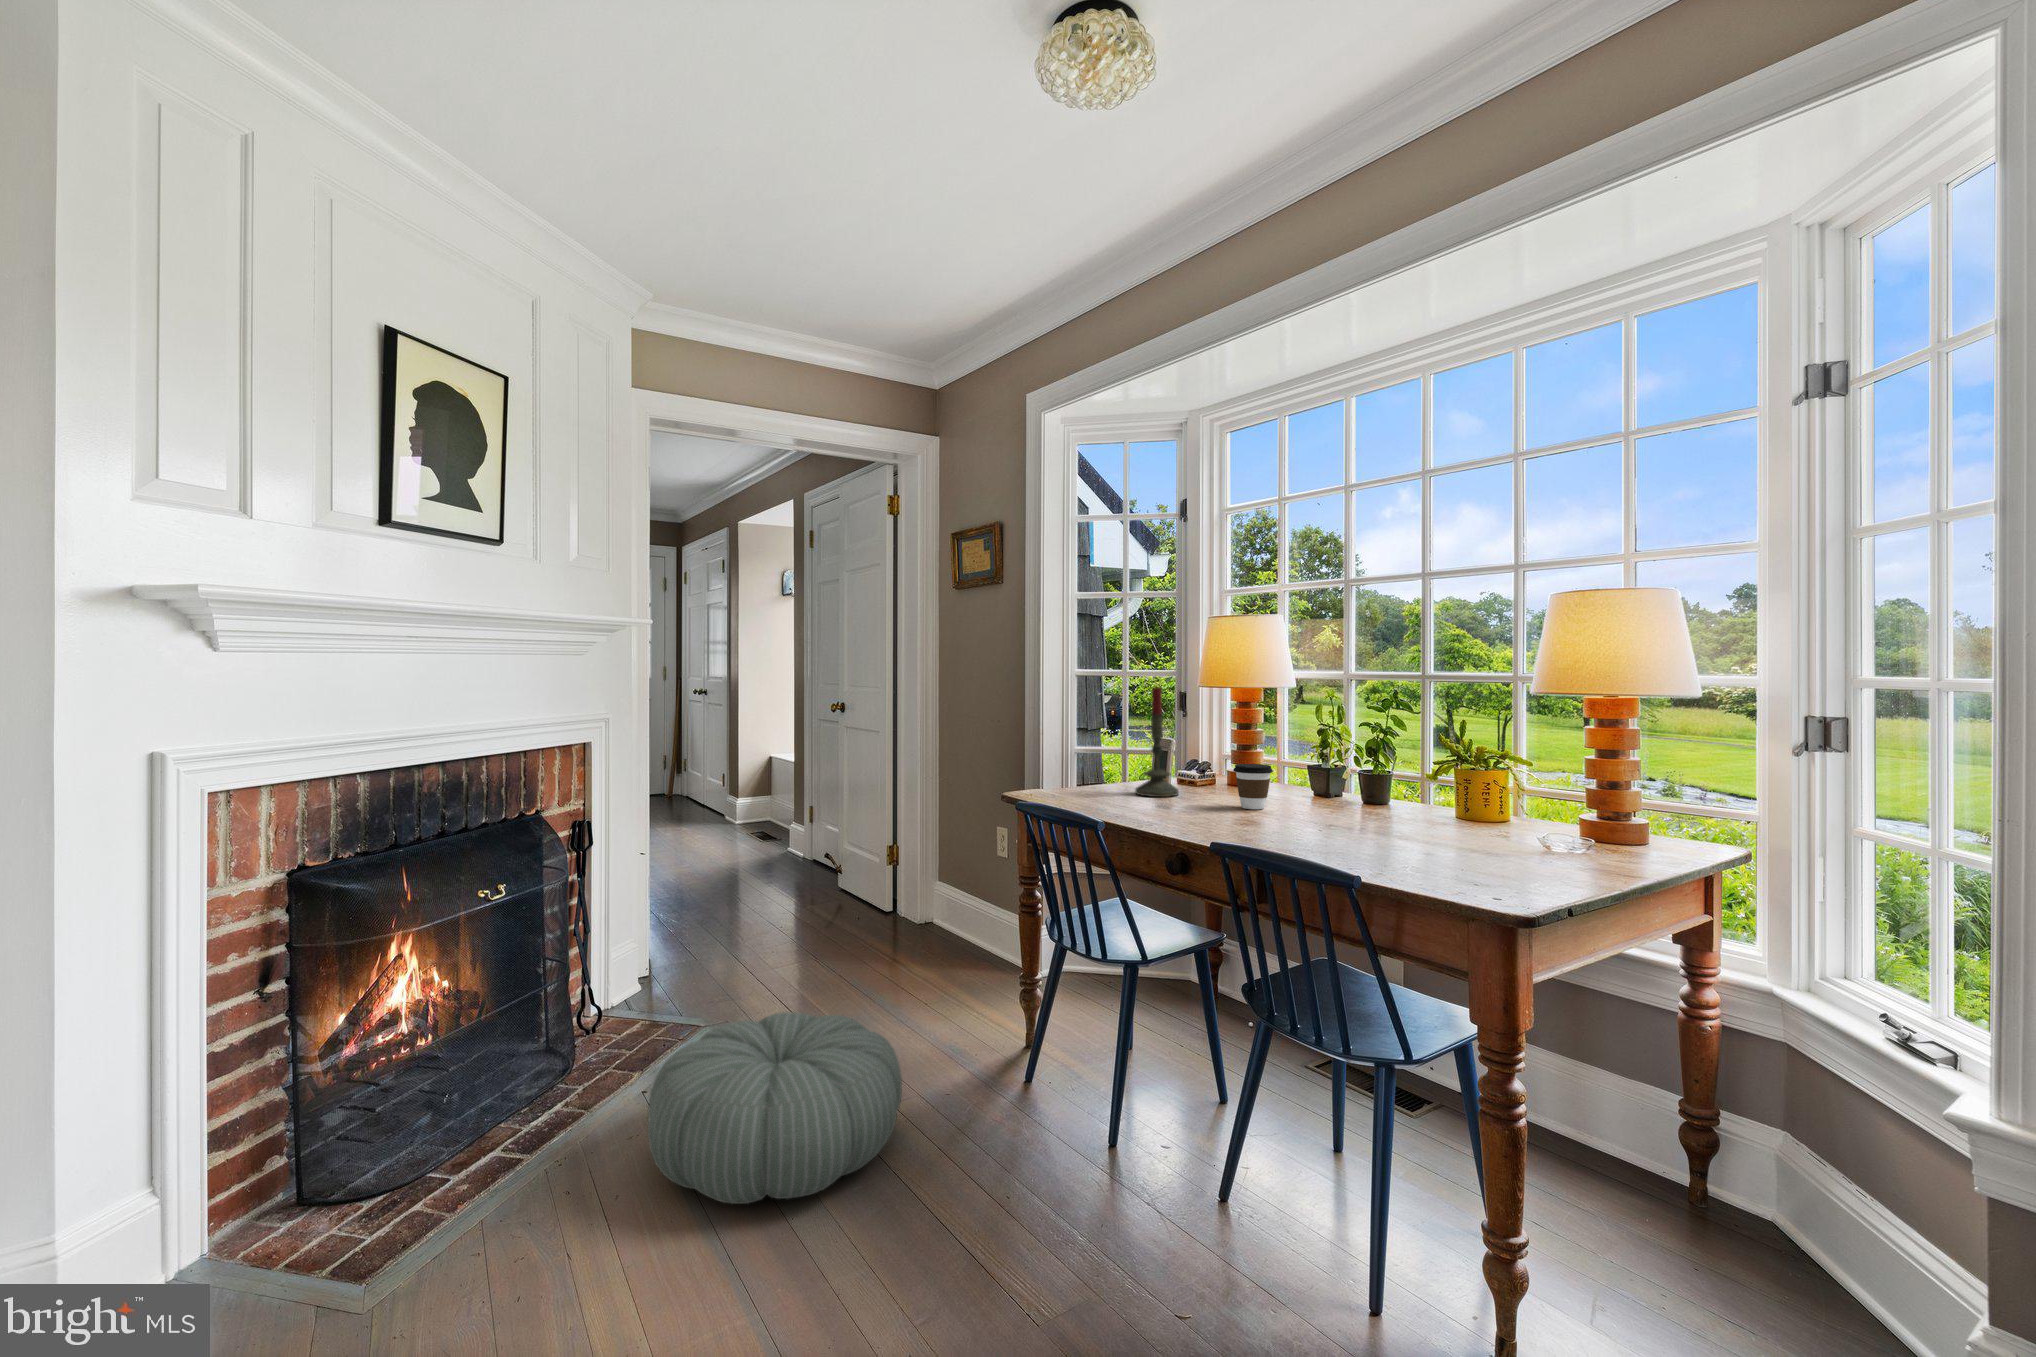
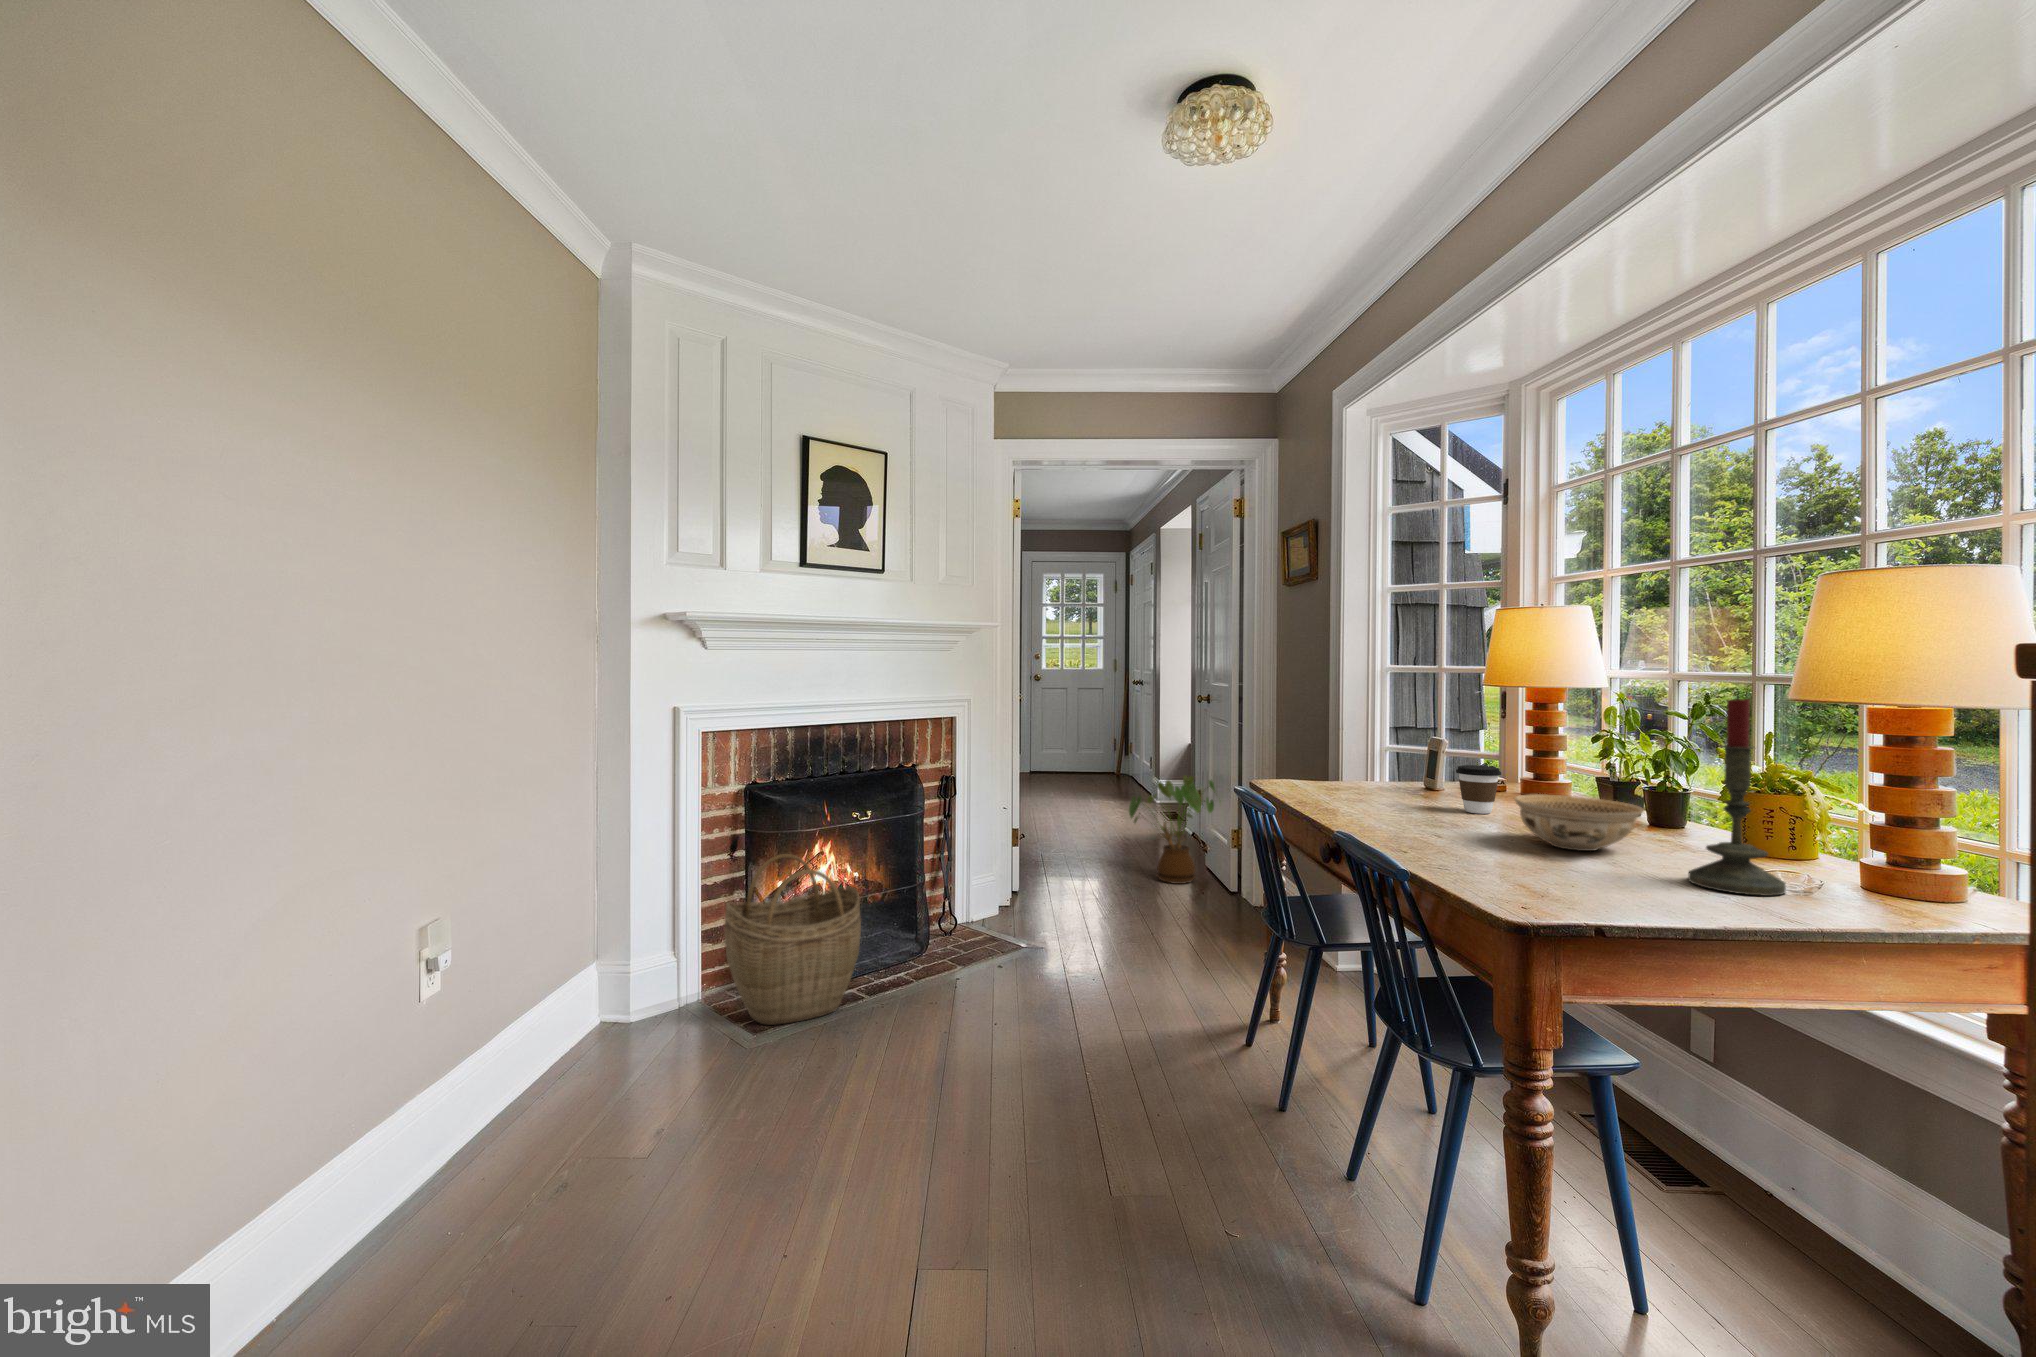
candle: present [1135,687,1179,797] -> present [1688,694,1786,896]
ceramic bowl: none [1340,787,1448,836] -> present [1514,794,1644,851]
house plant: none [774,793,872,915] -> present [1129,776,1215,884]
woven basket: none [275,971,528,1258] -> present [724,854,861,1025]
pouf: present [648,1012,902,1204] -> none [917,934,1110,1065]

